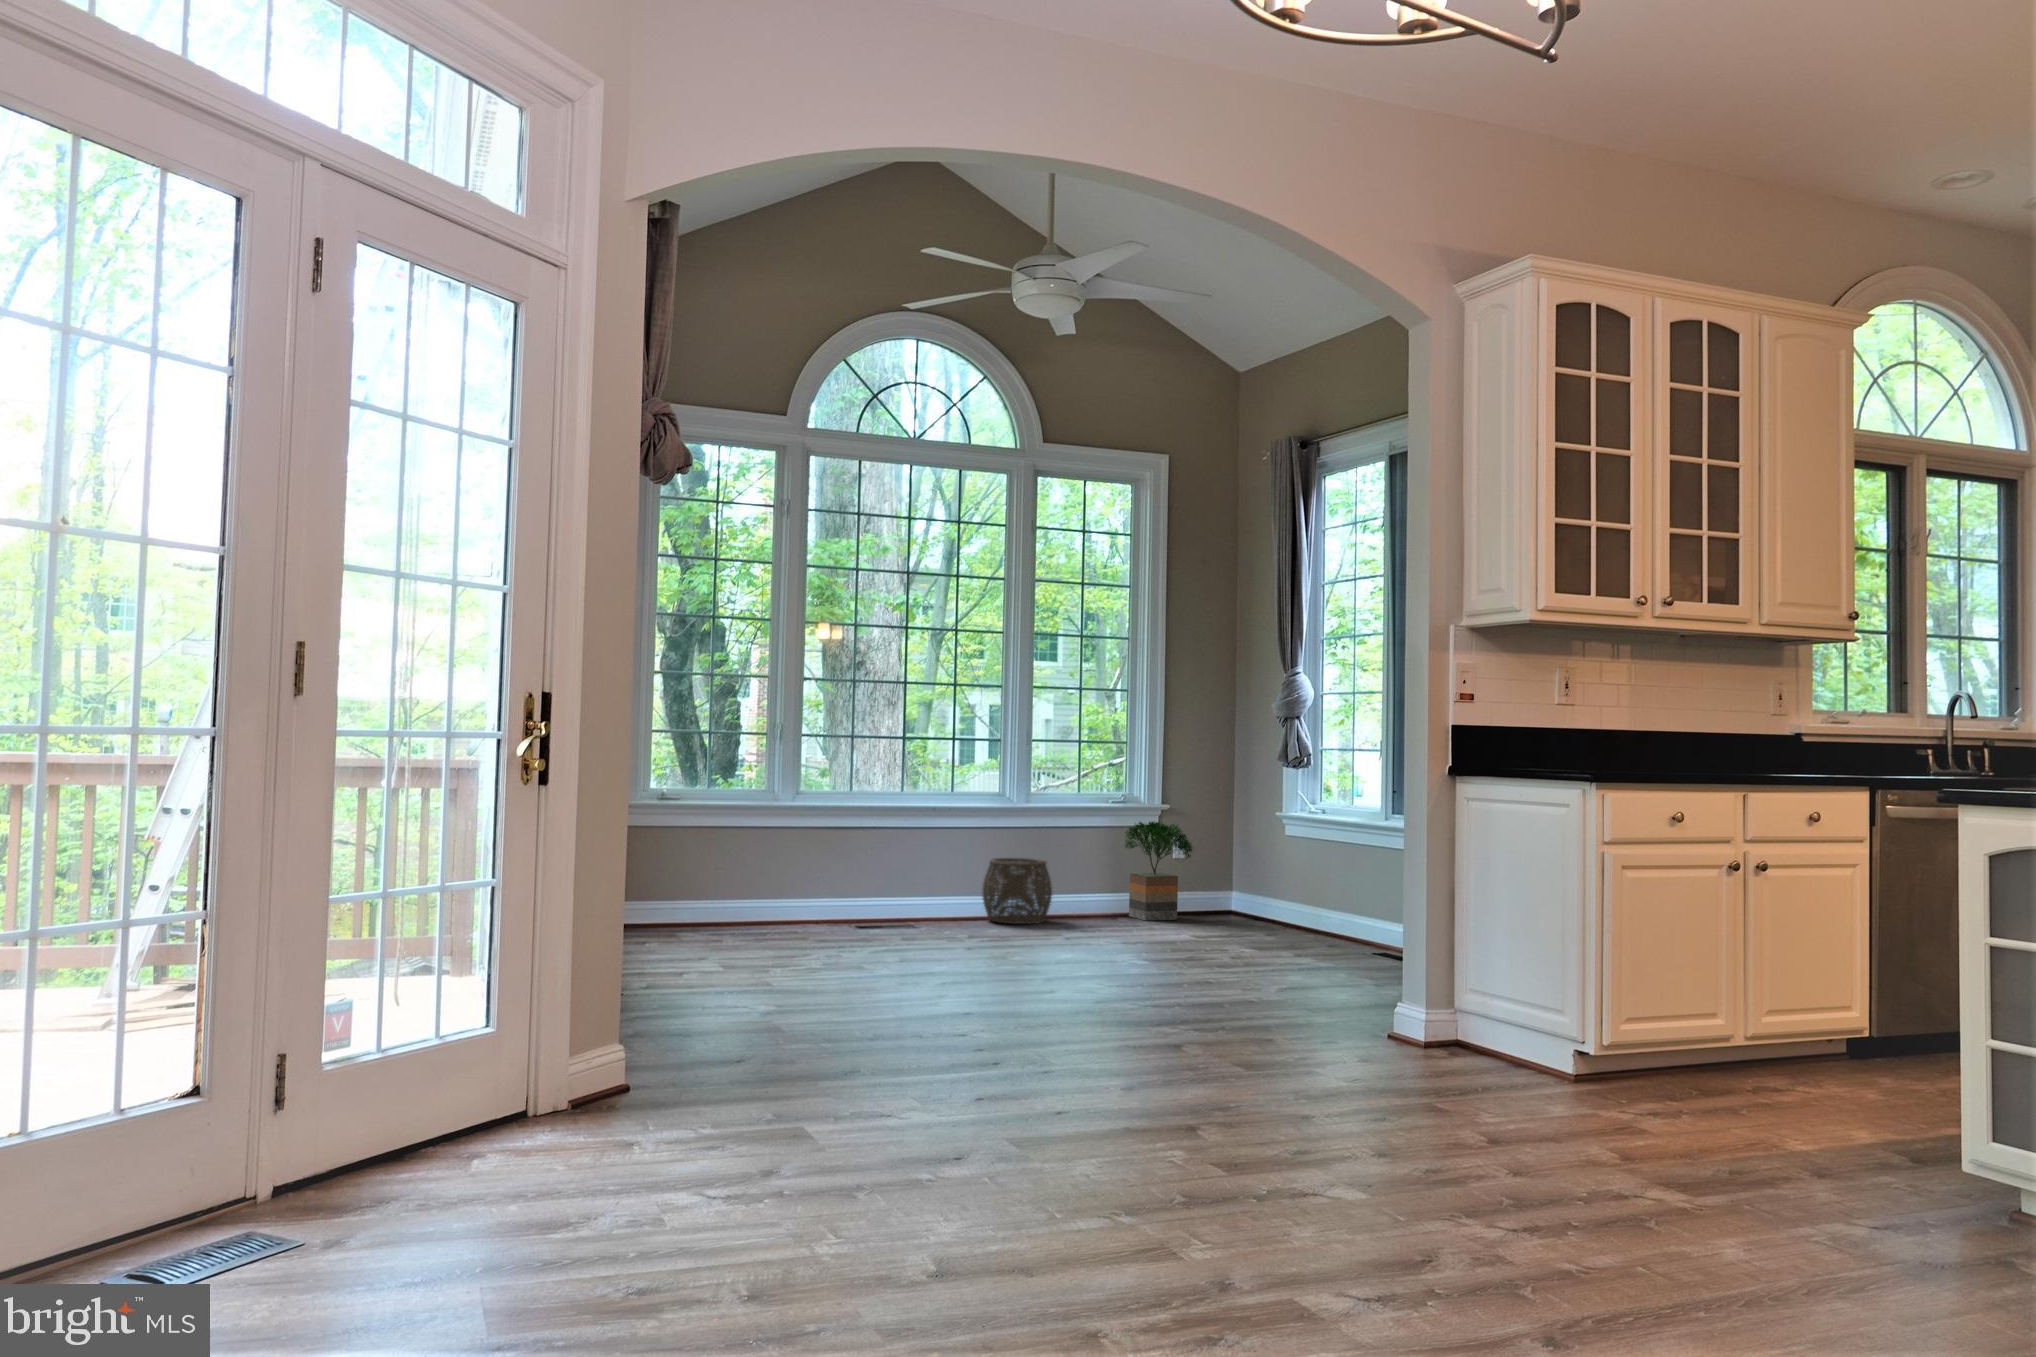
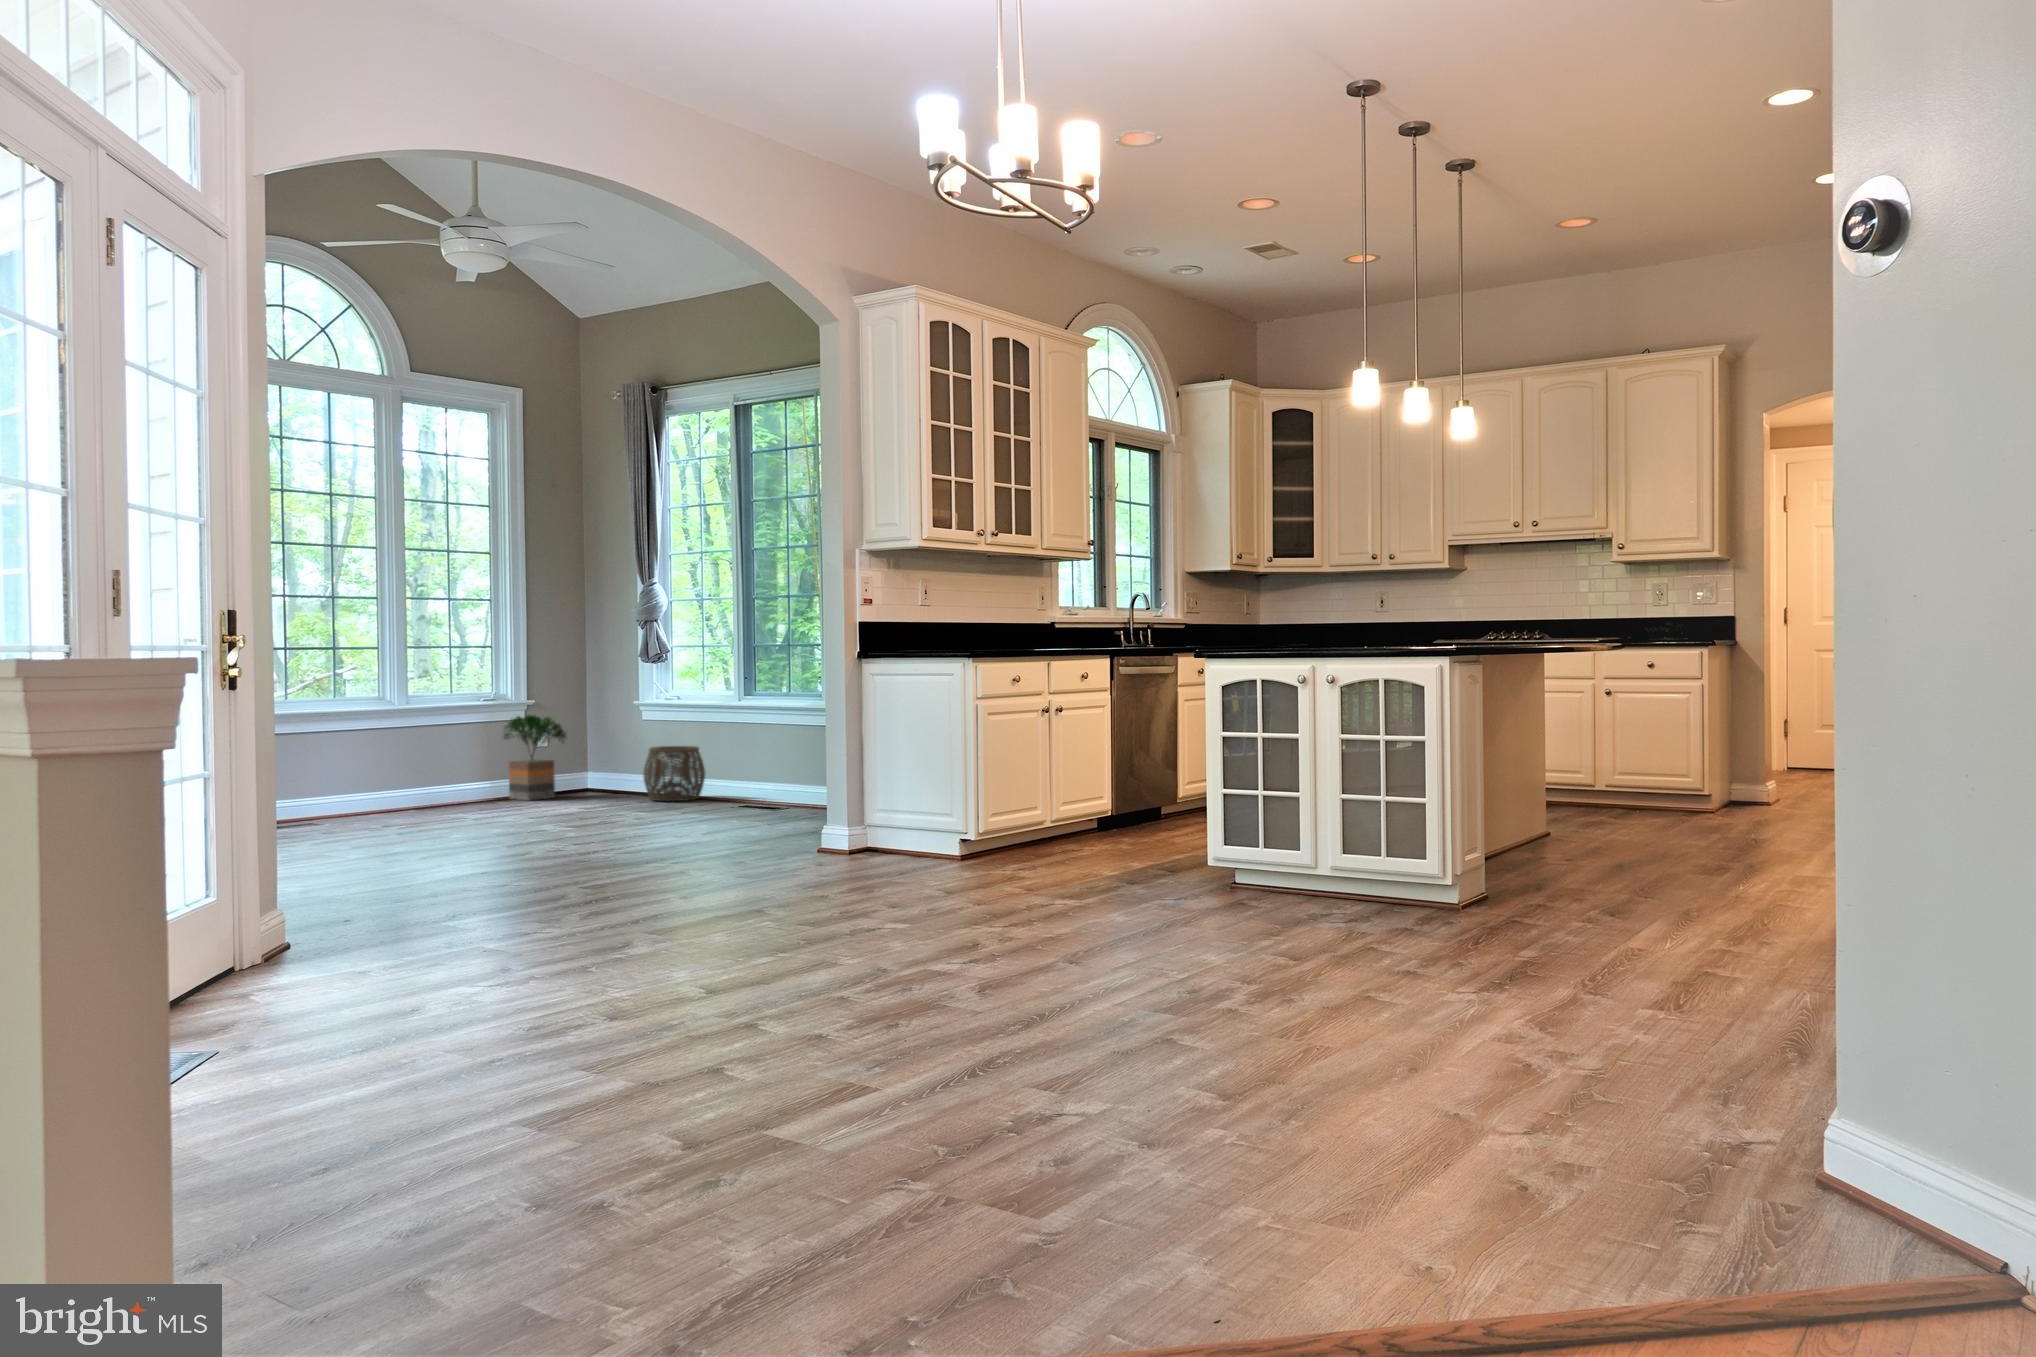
woven basket: present [982,858,1052,924] -> present [643,746,705,802]

